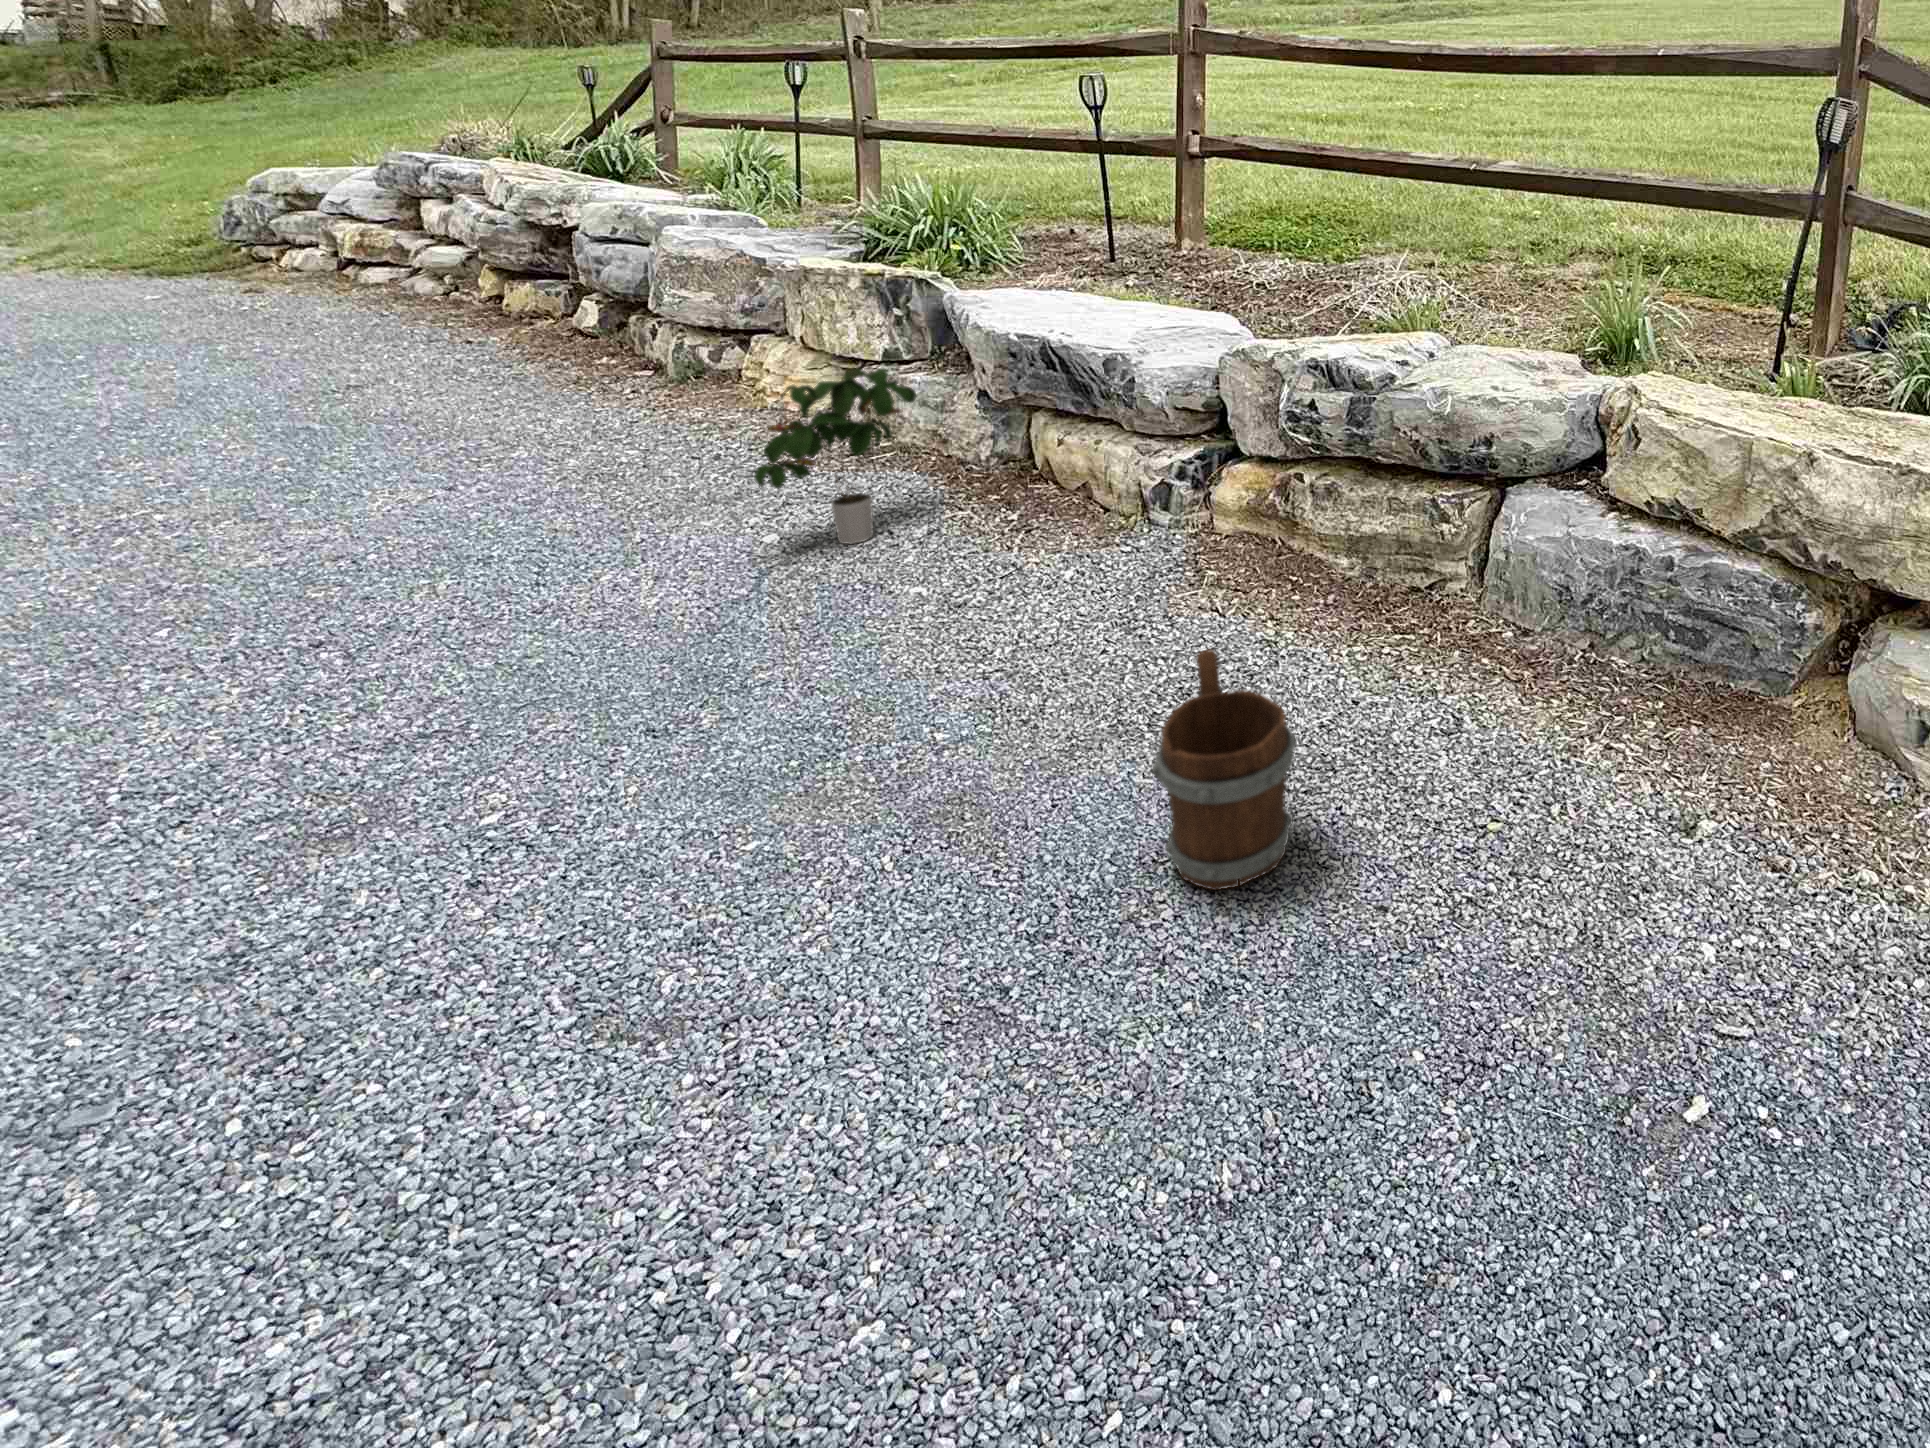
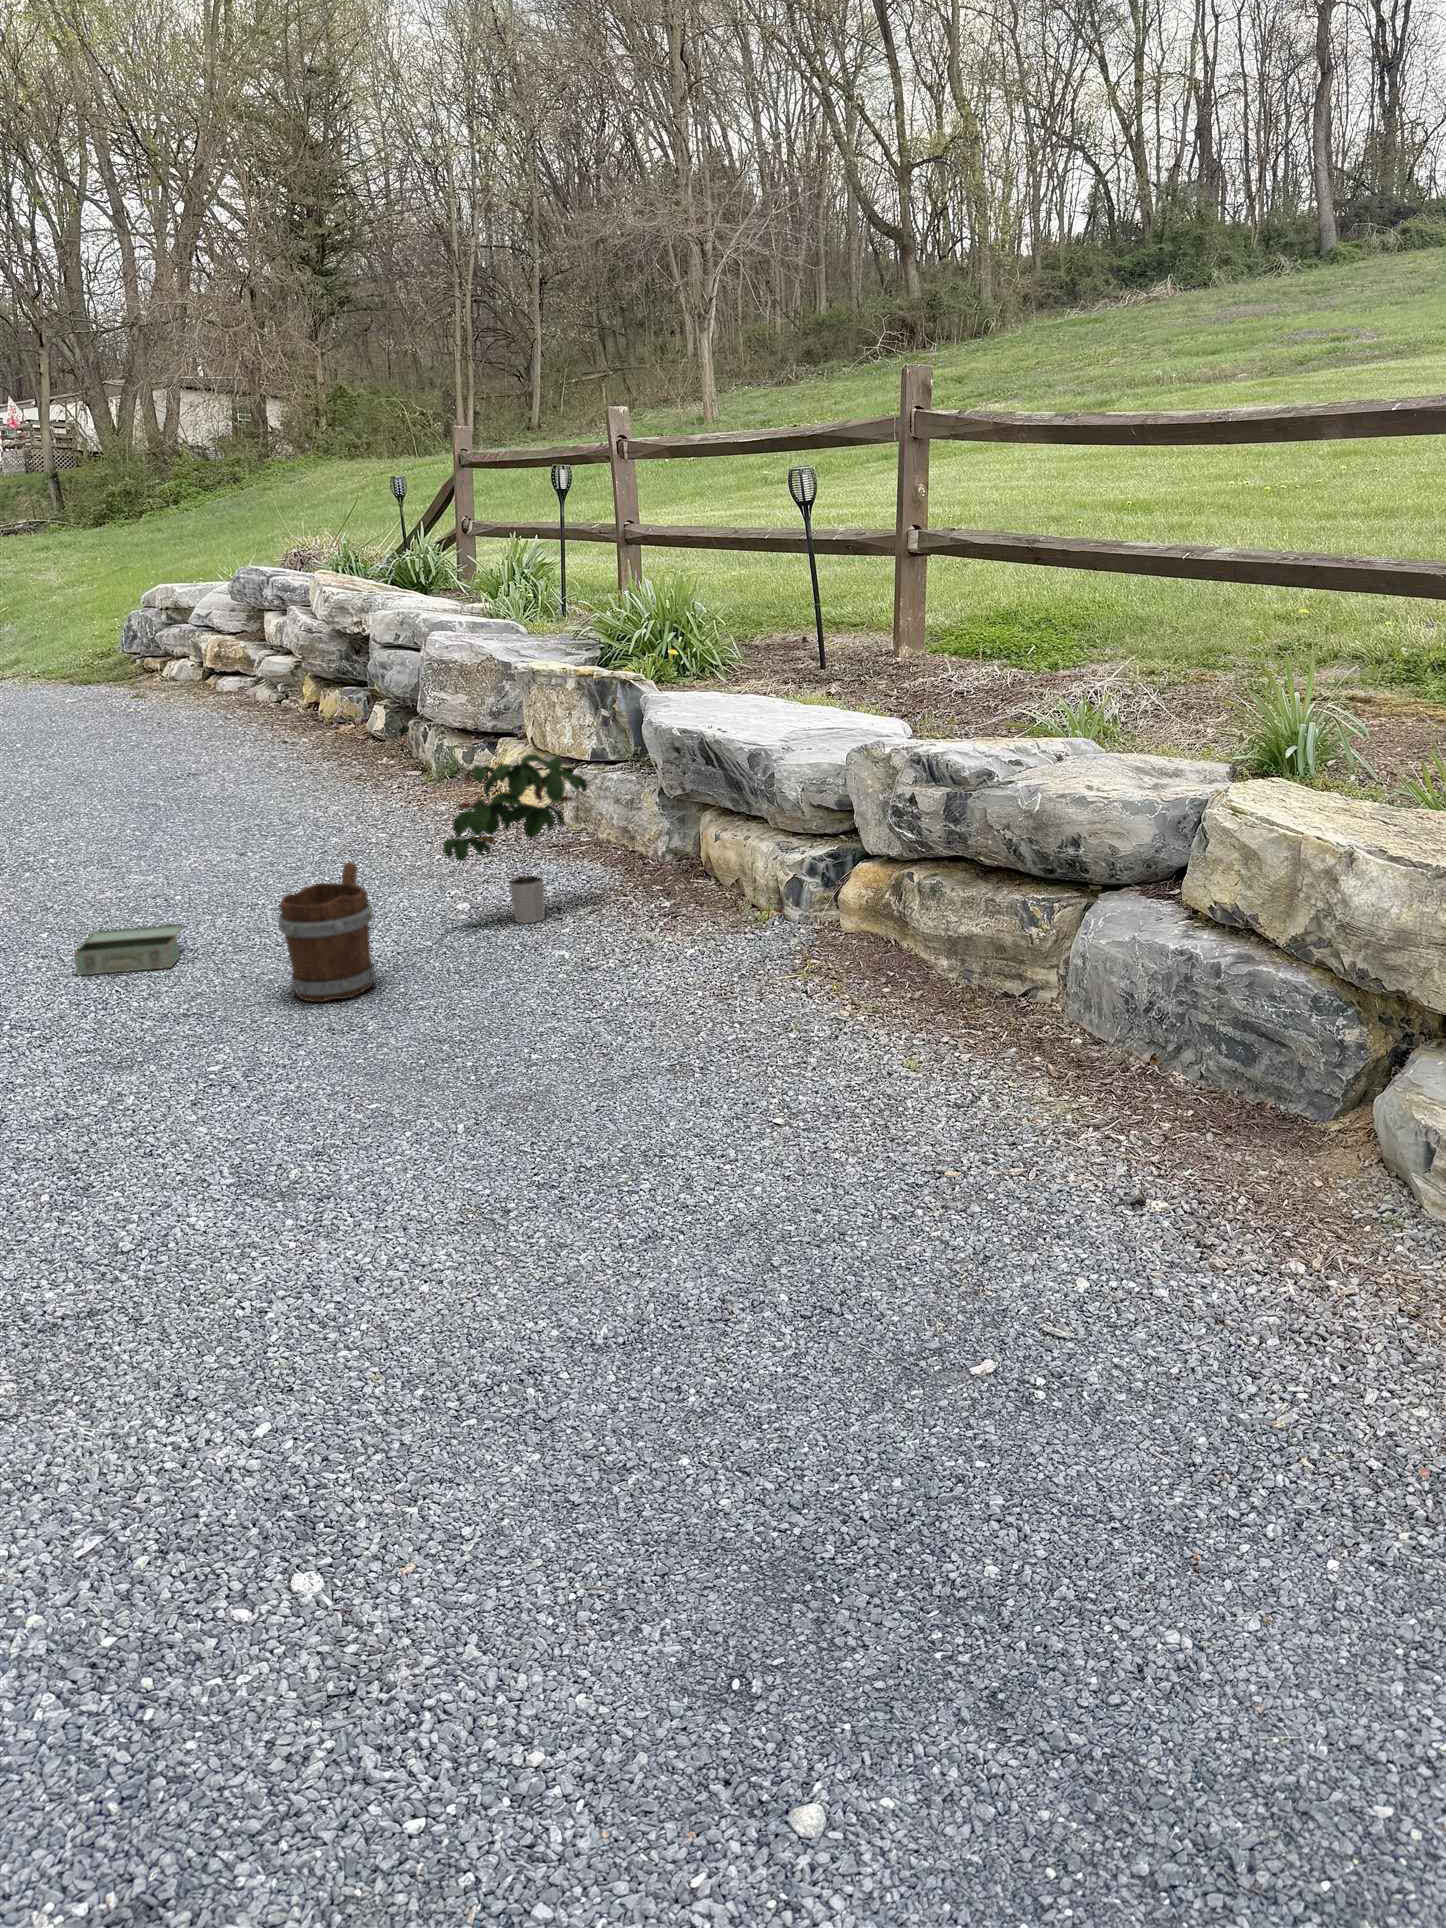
toolbox: none [217,595,395,685] -> present [74,924,184,975]
bucket: present [1151,649,1297,890] -> present [278,862,376,1002]

